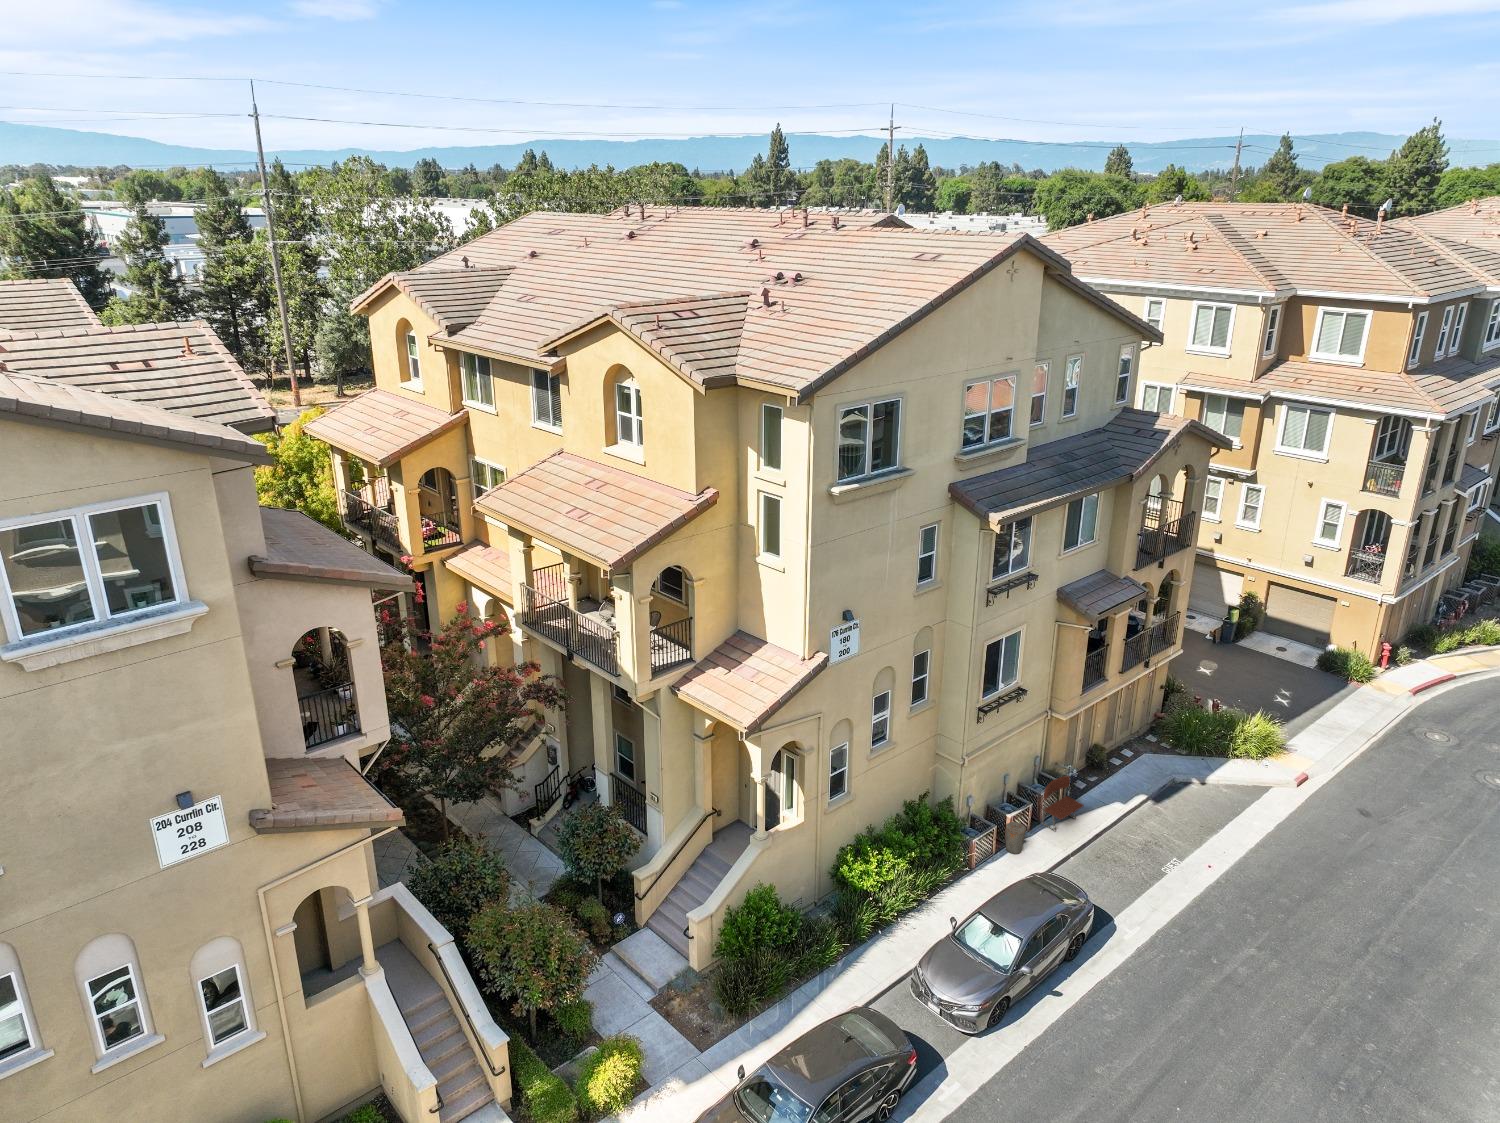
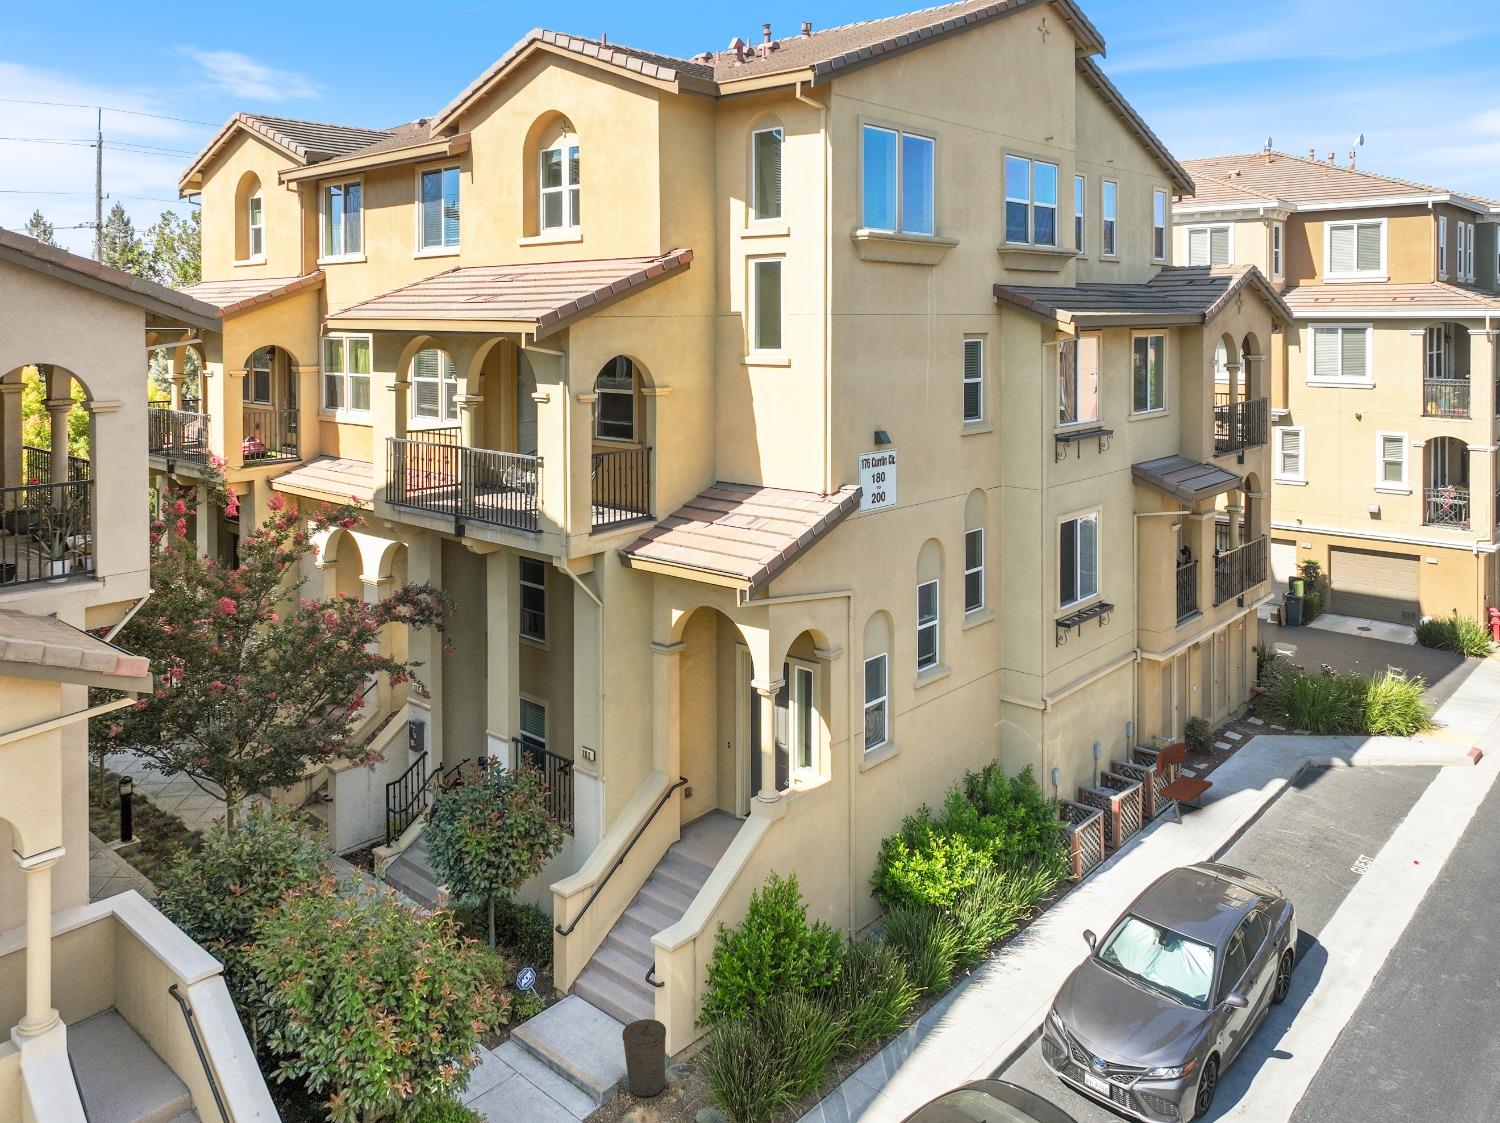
trash can: present [1006,822,1026,854] -> present [622,1019,666,1098]

